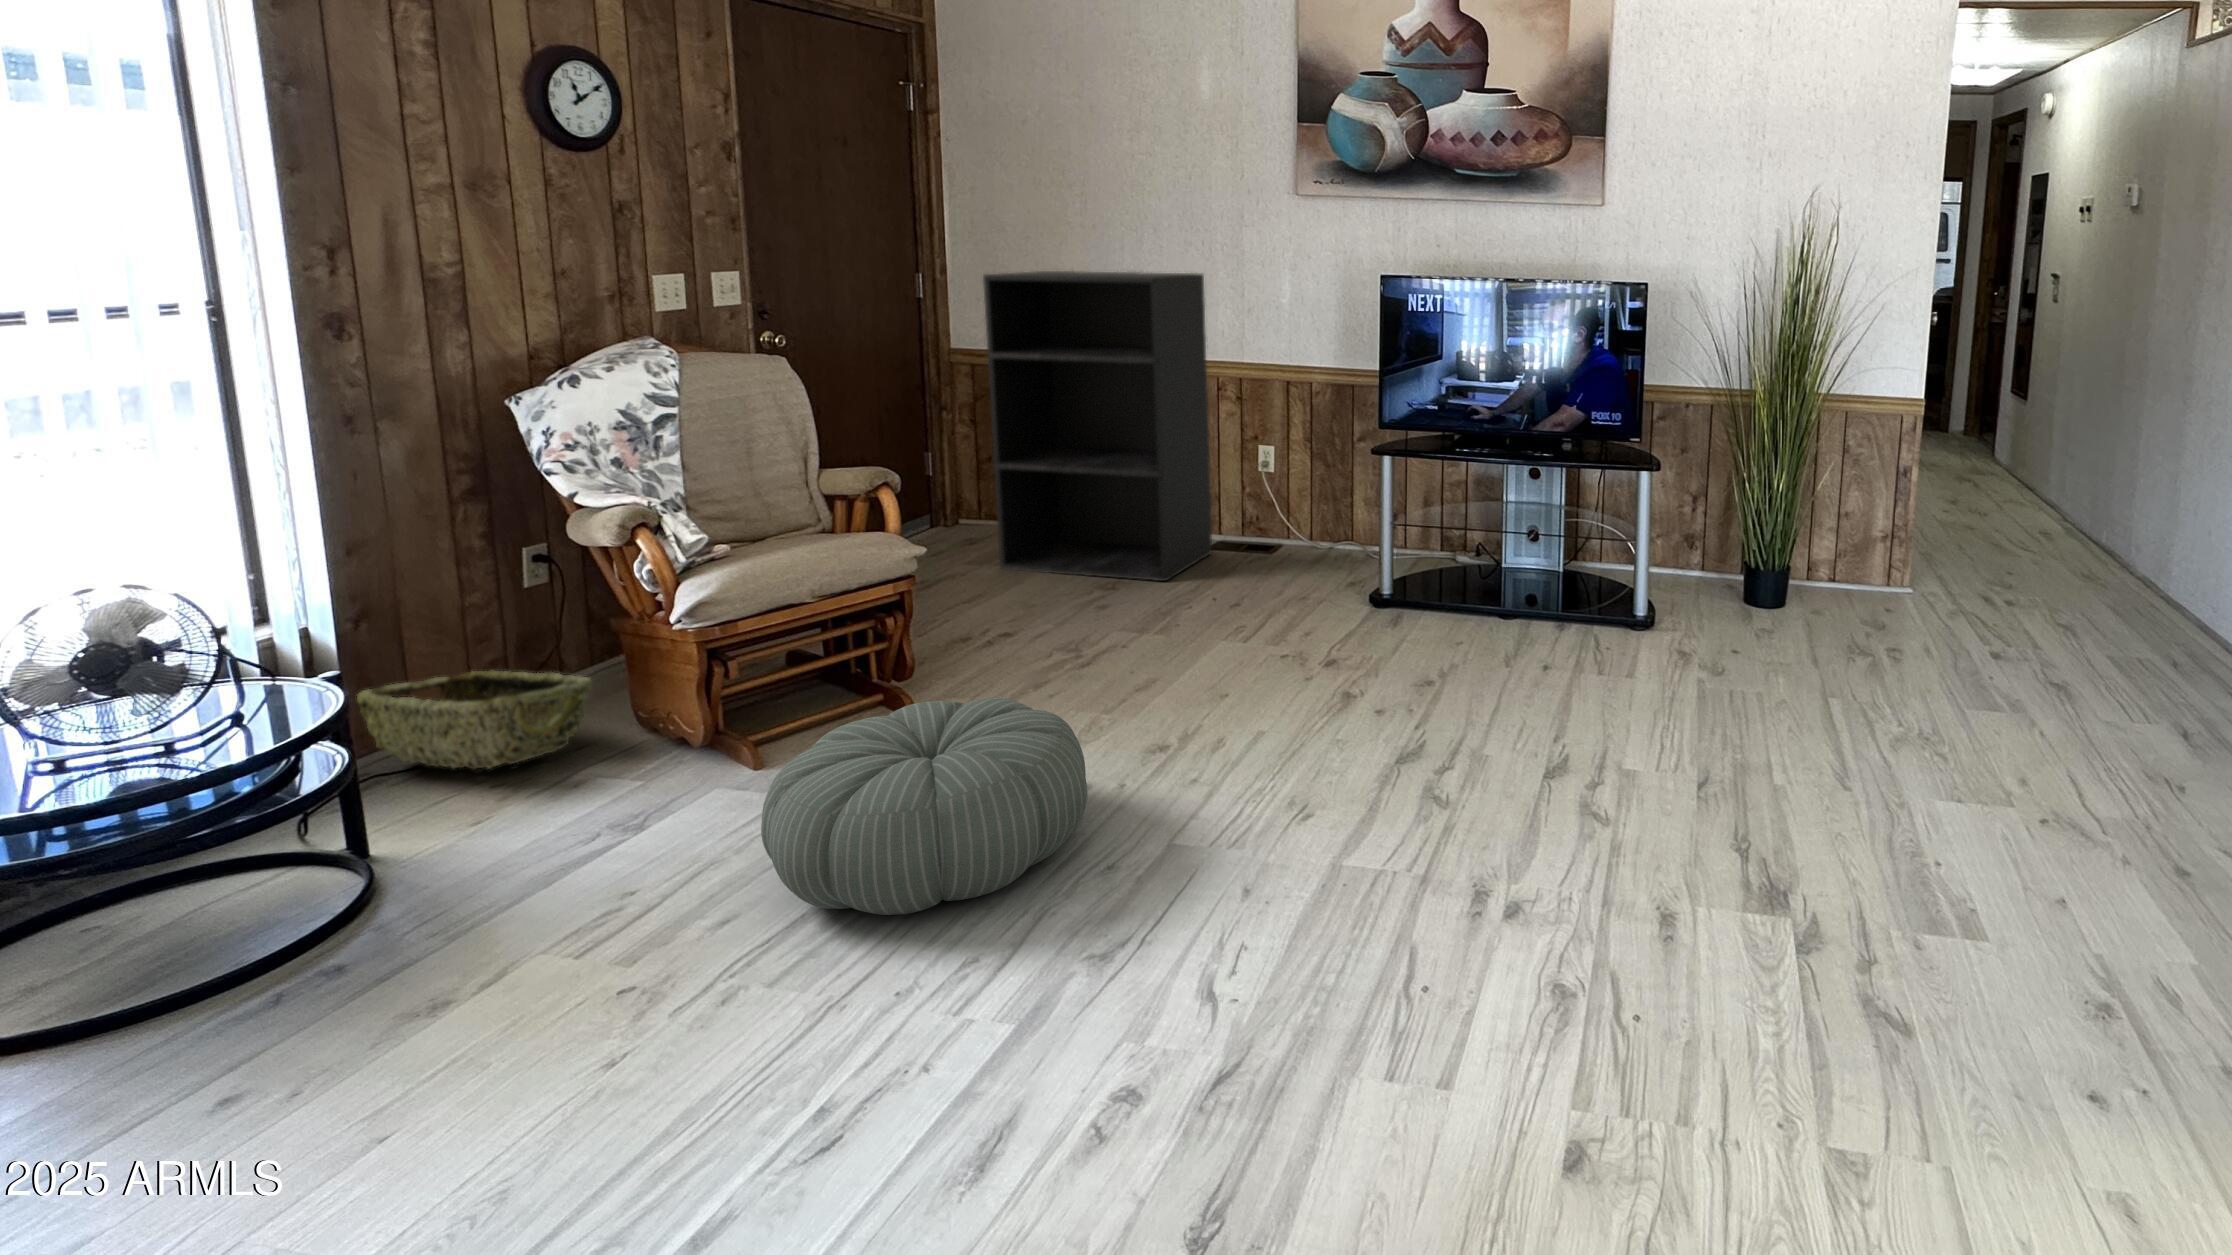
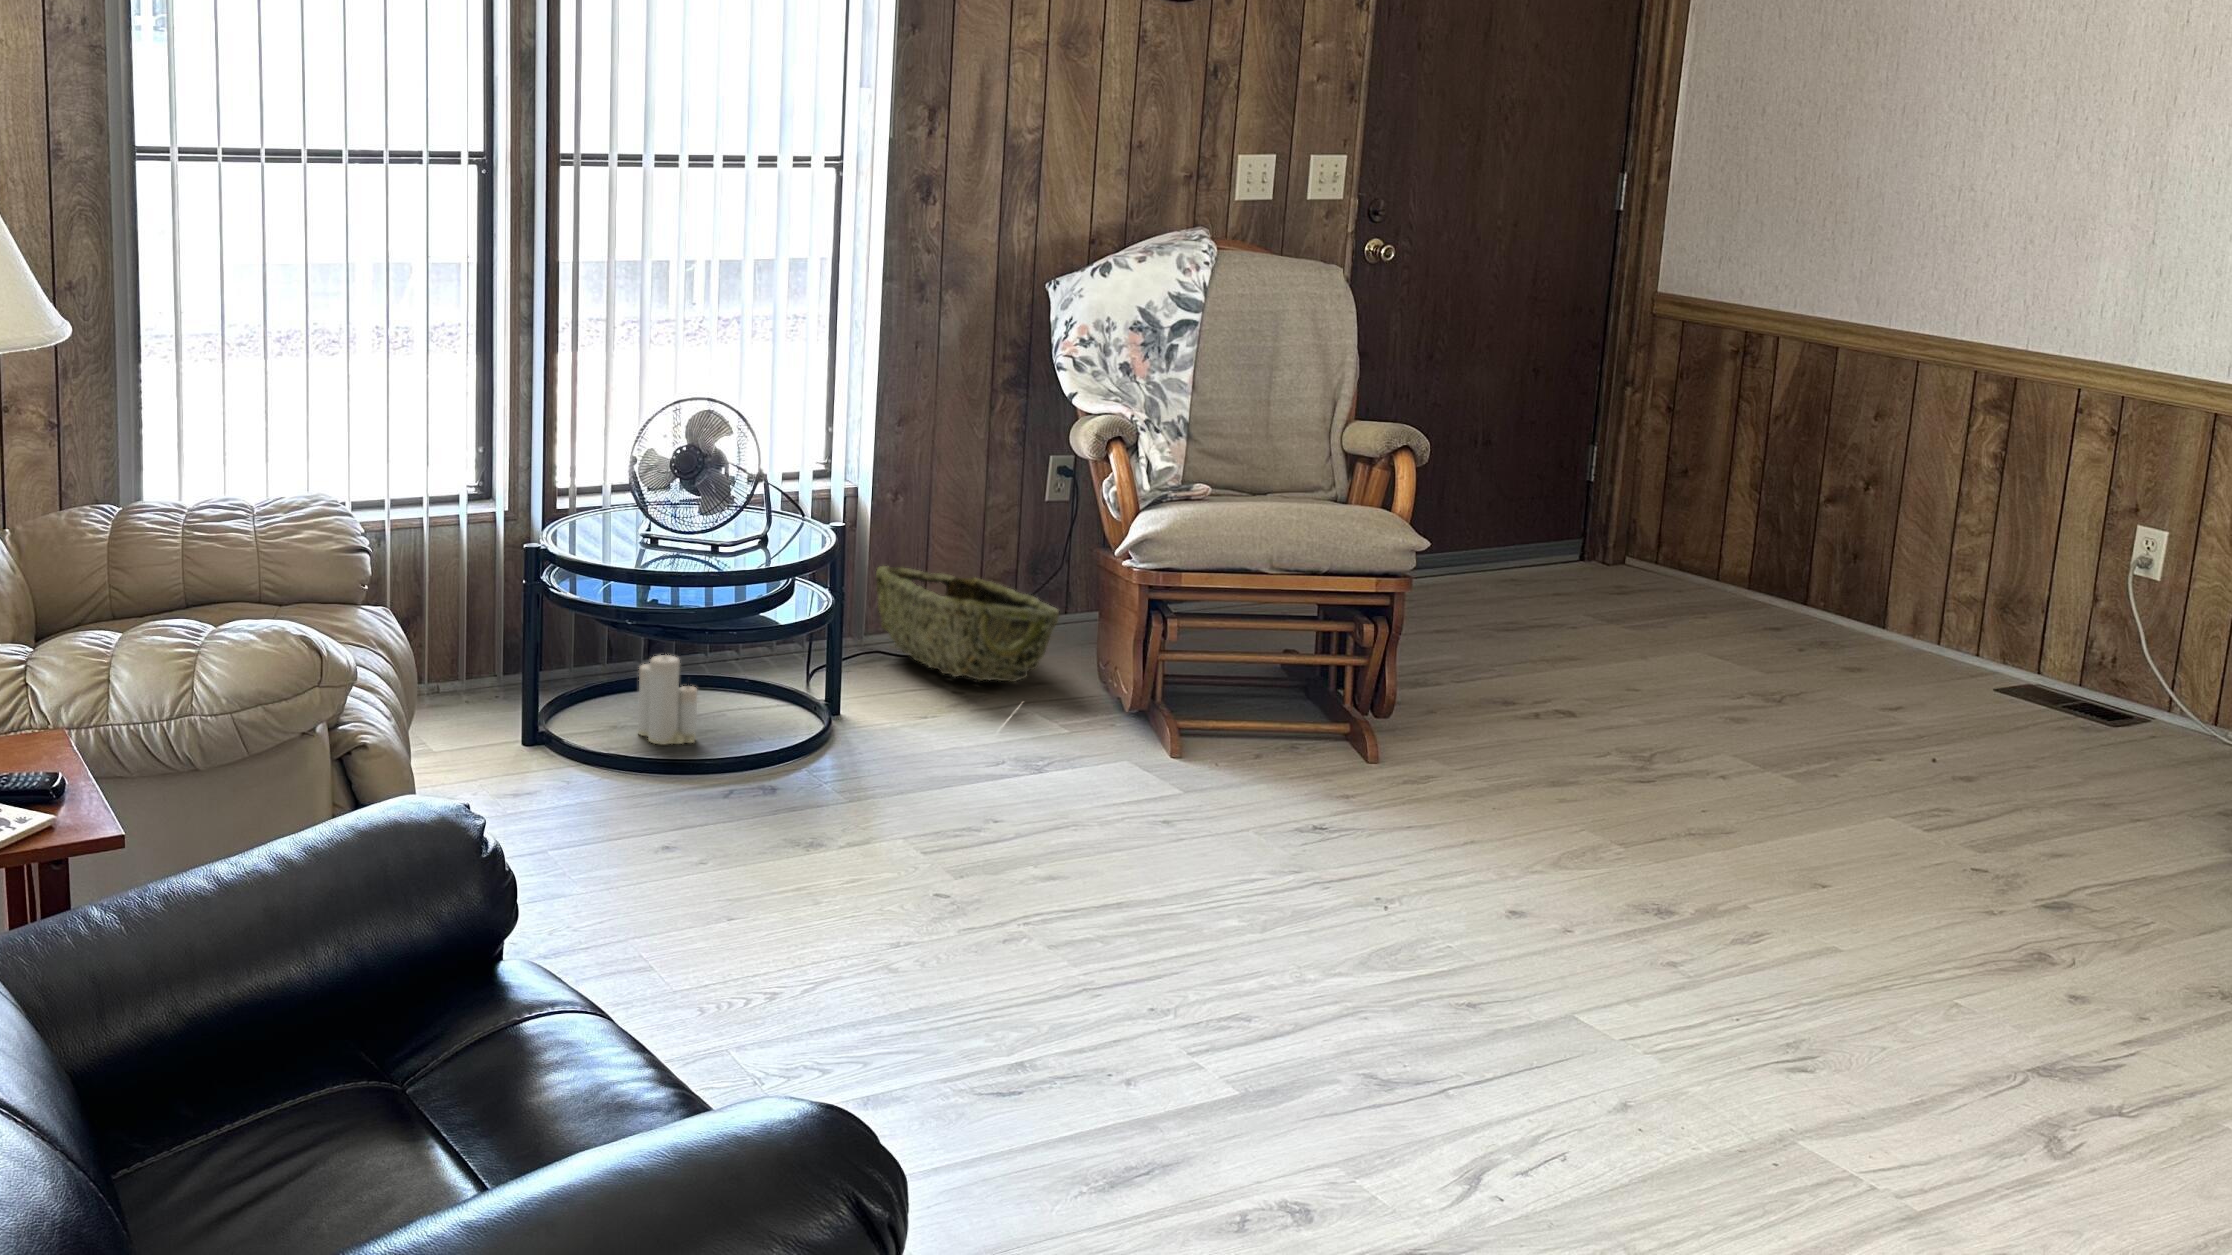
bookshelf: present [983,271,1212,581] -> none [1623,181,2048,716]
pouf: present [761,698,1087,915] -> none [1103,716,1494,965]
candle: none [75,872,190,980] -> present [638,655,697,744]

